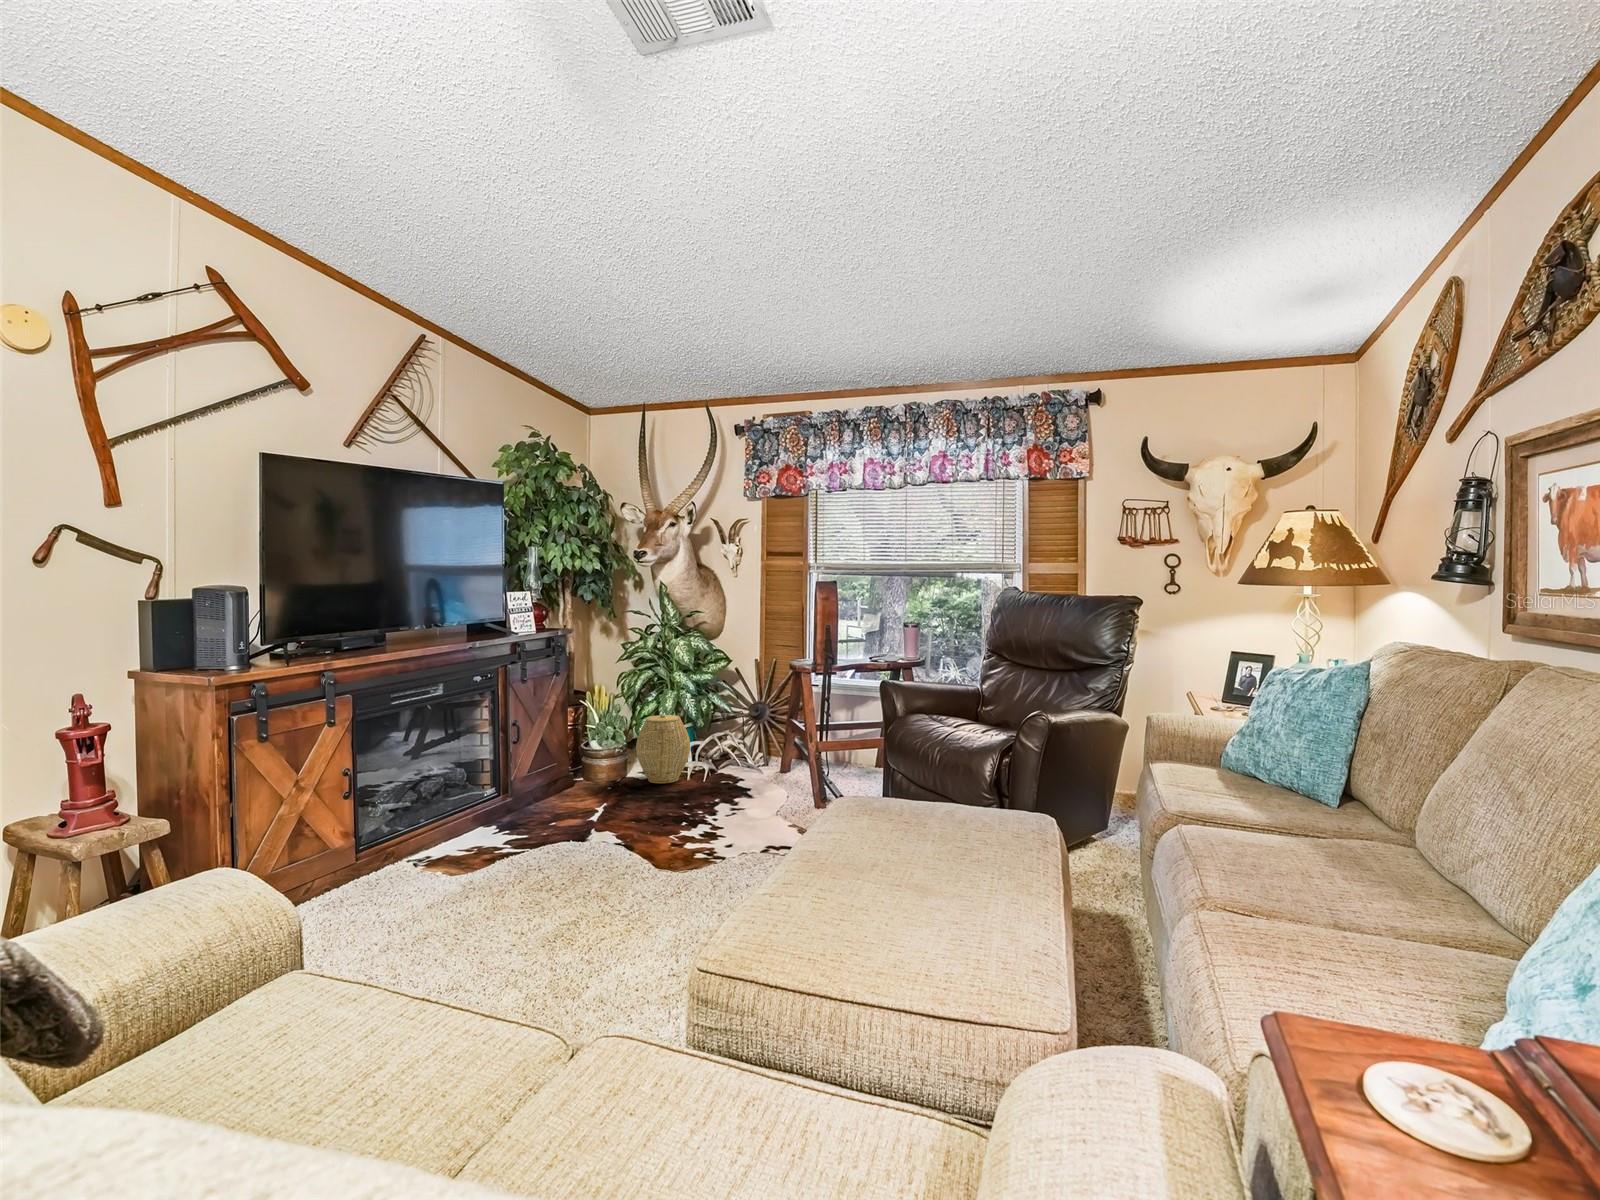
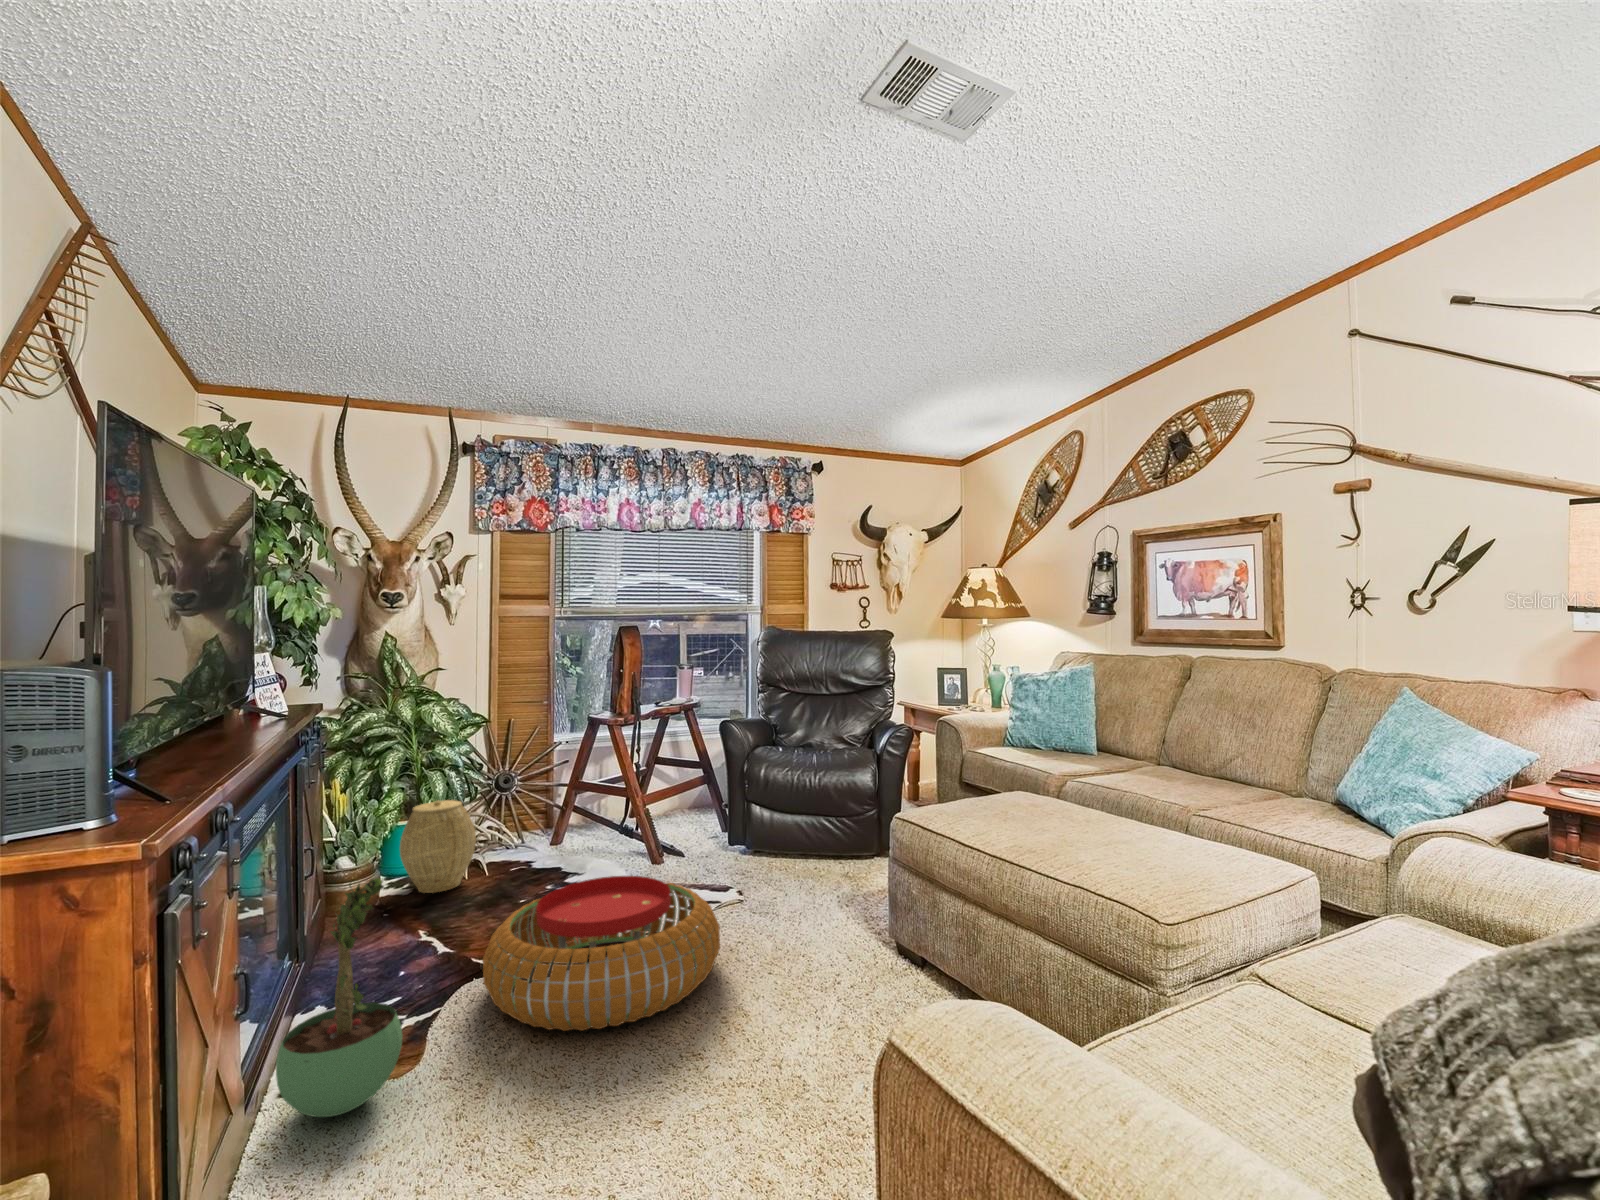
potted plant: none [391,744,473,886] -> present [276,878,403,1117]
pouf: none [539,791,731,904] -> present [483,876,720,1031]

